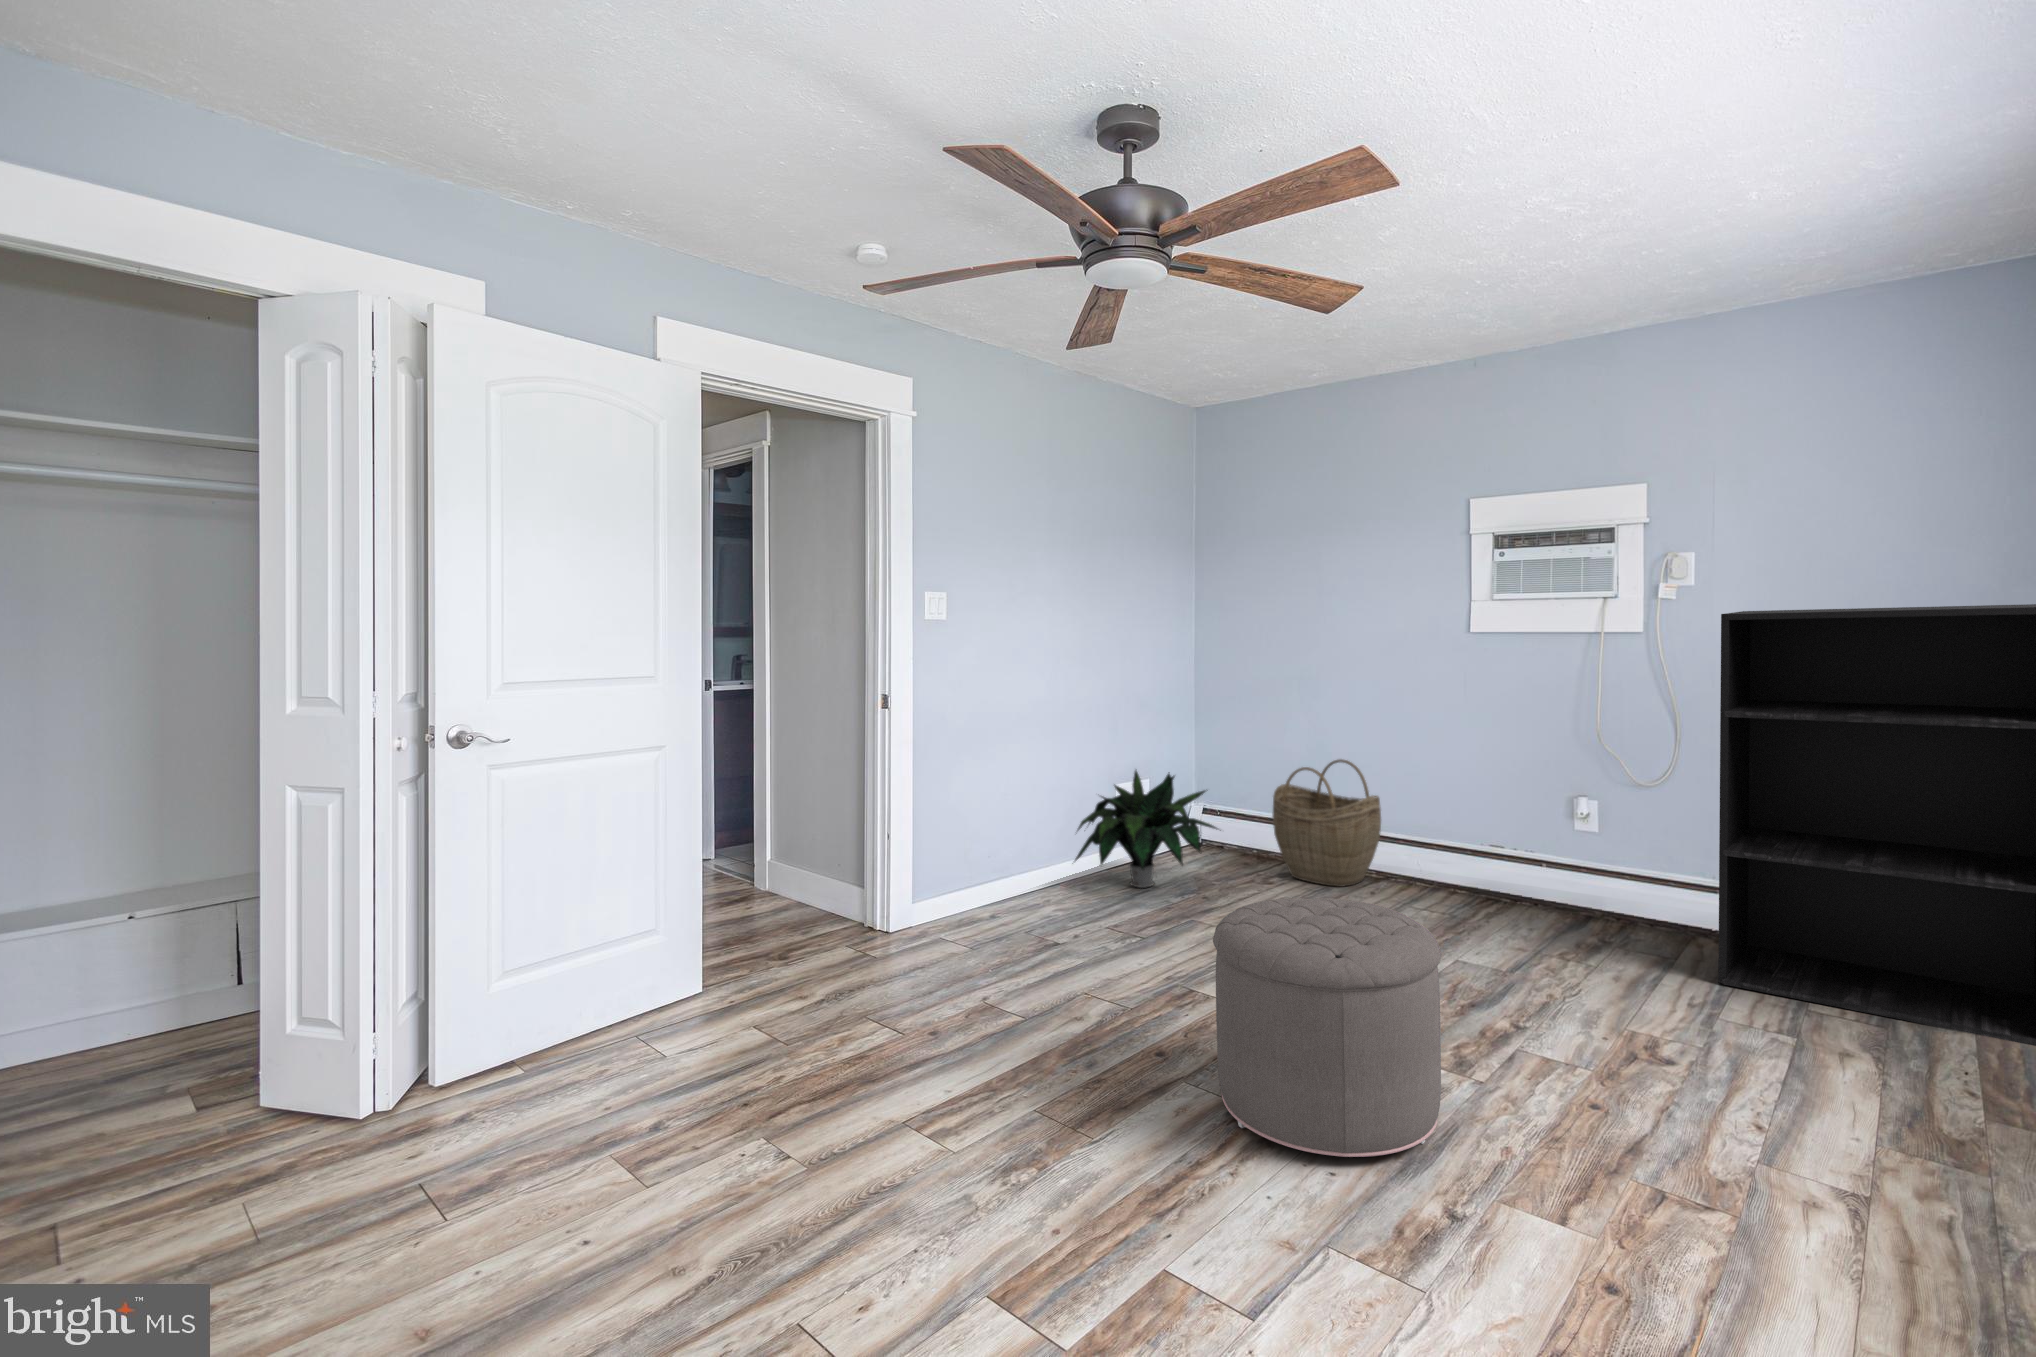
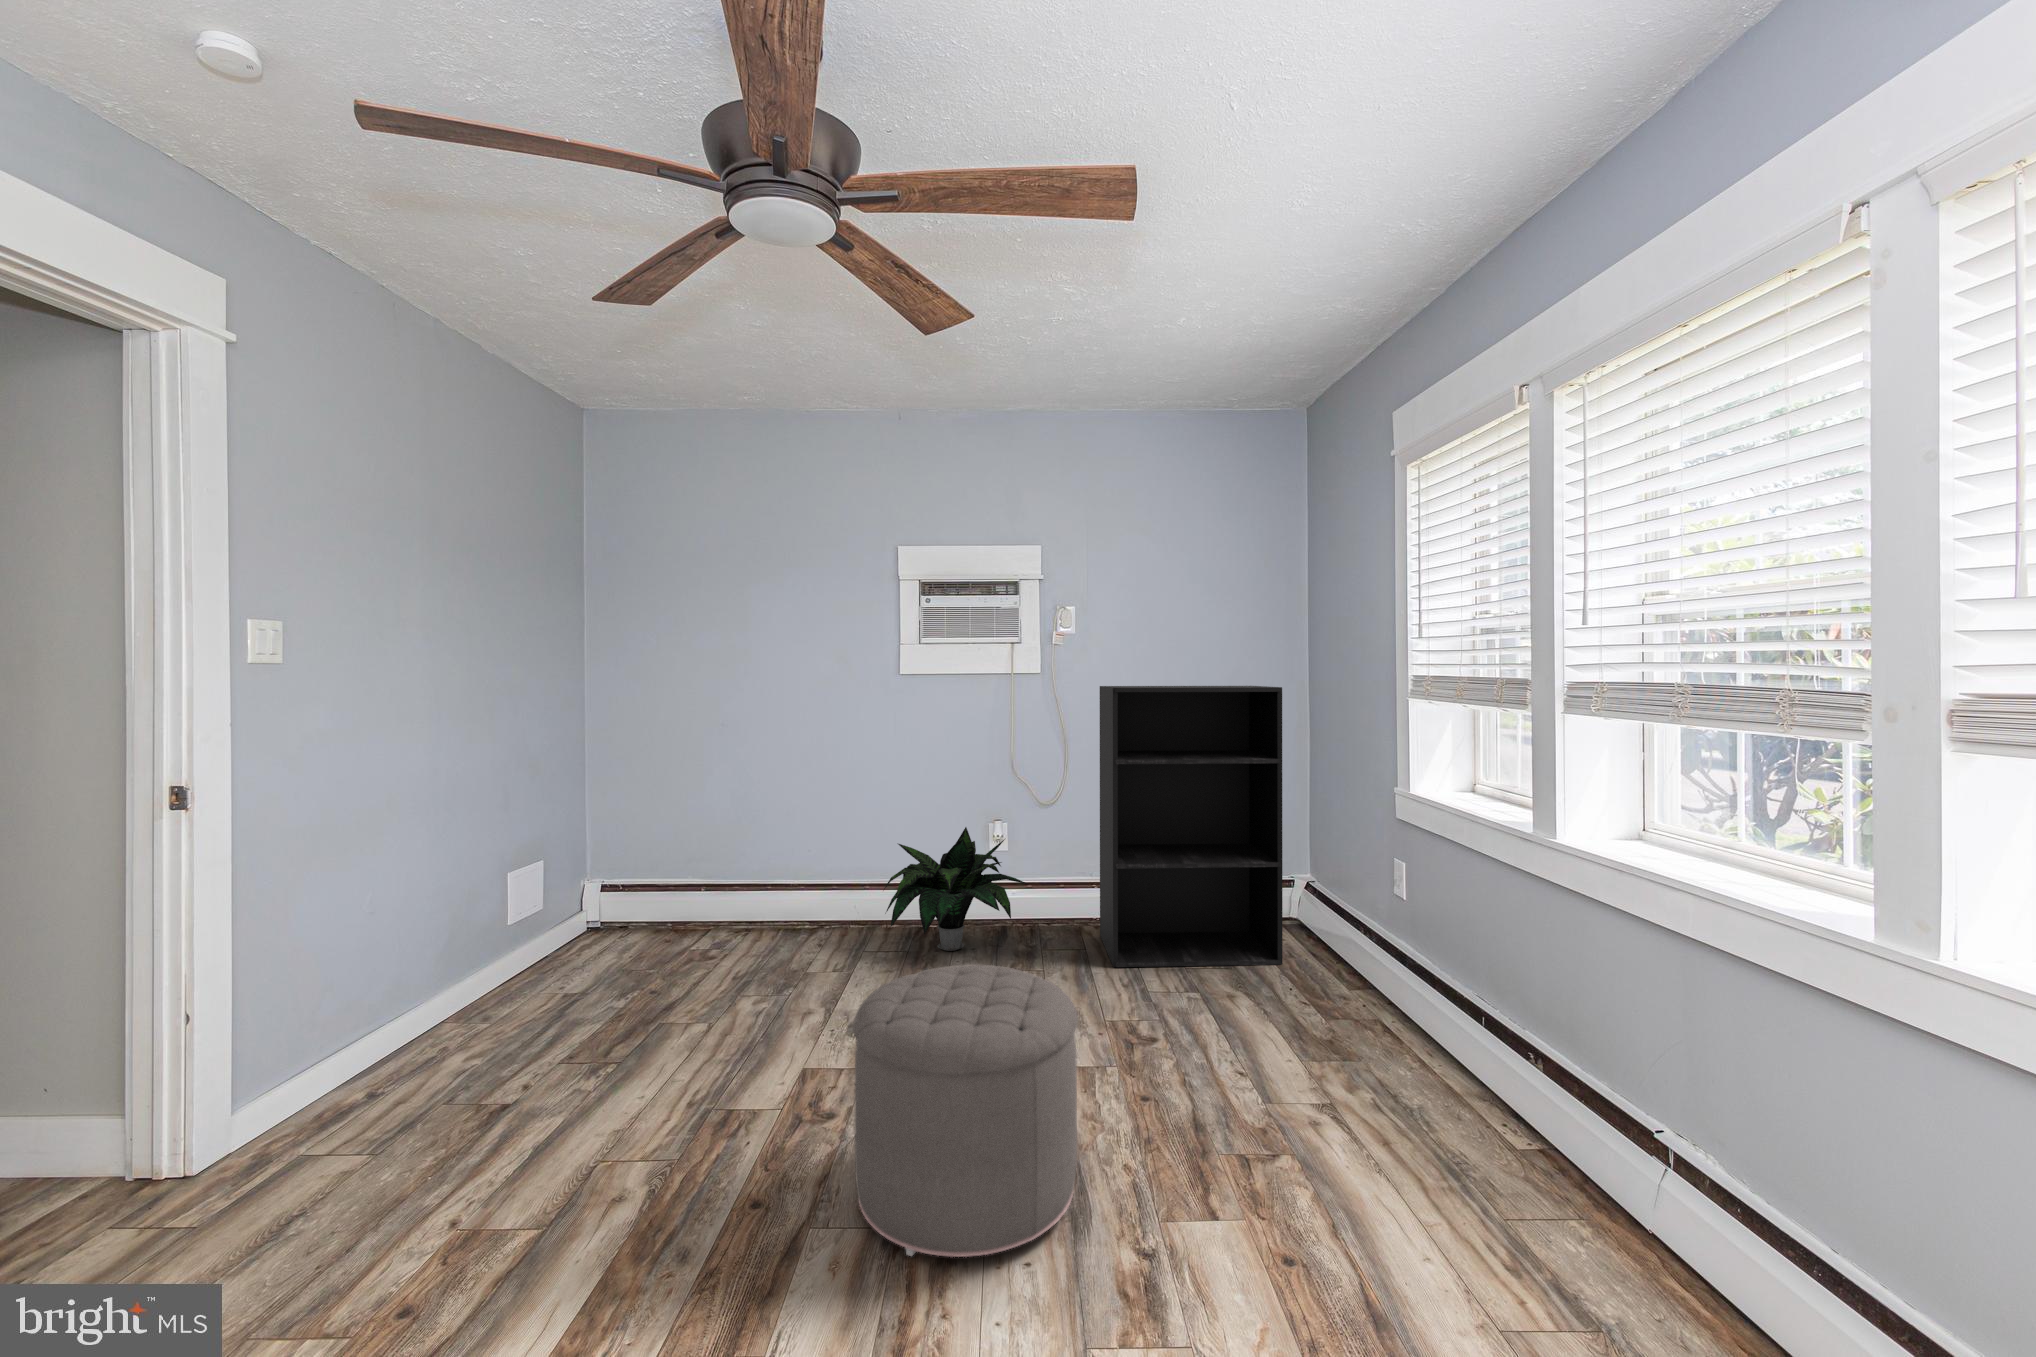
woven basket: present [1273,759,1381,887] -> none [713,822,820,951]
potted plant: present [1075,771,1221,888] -> present [884,827,1027,951]

